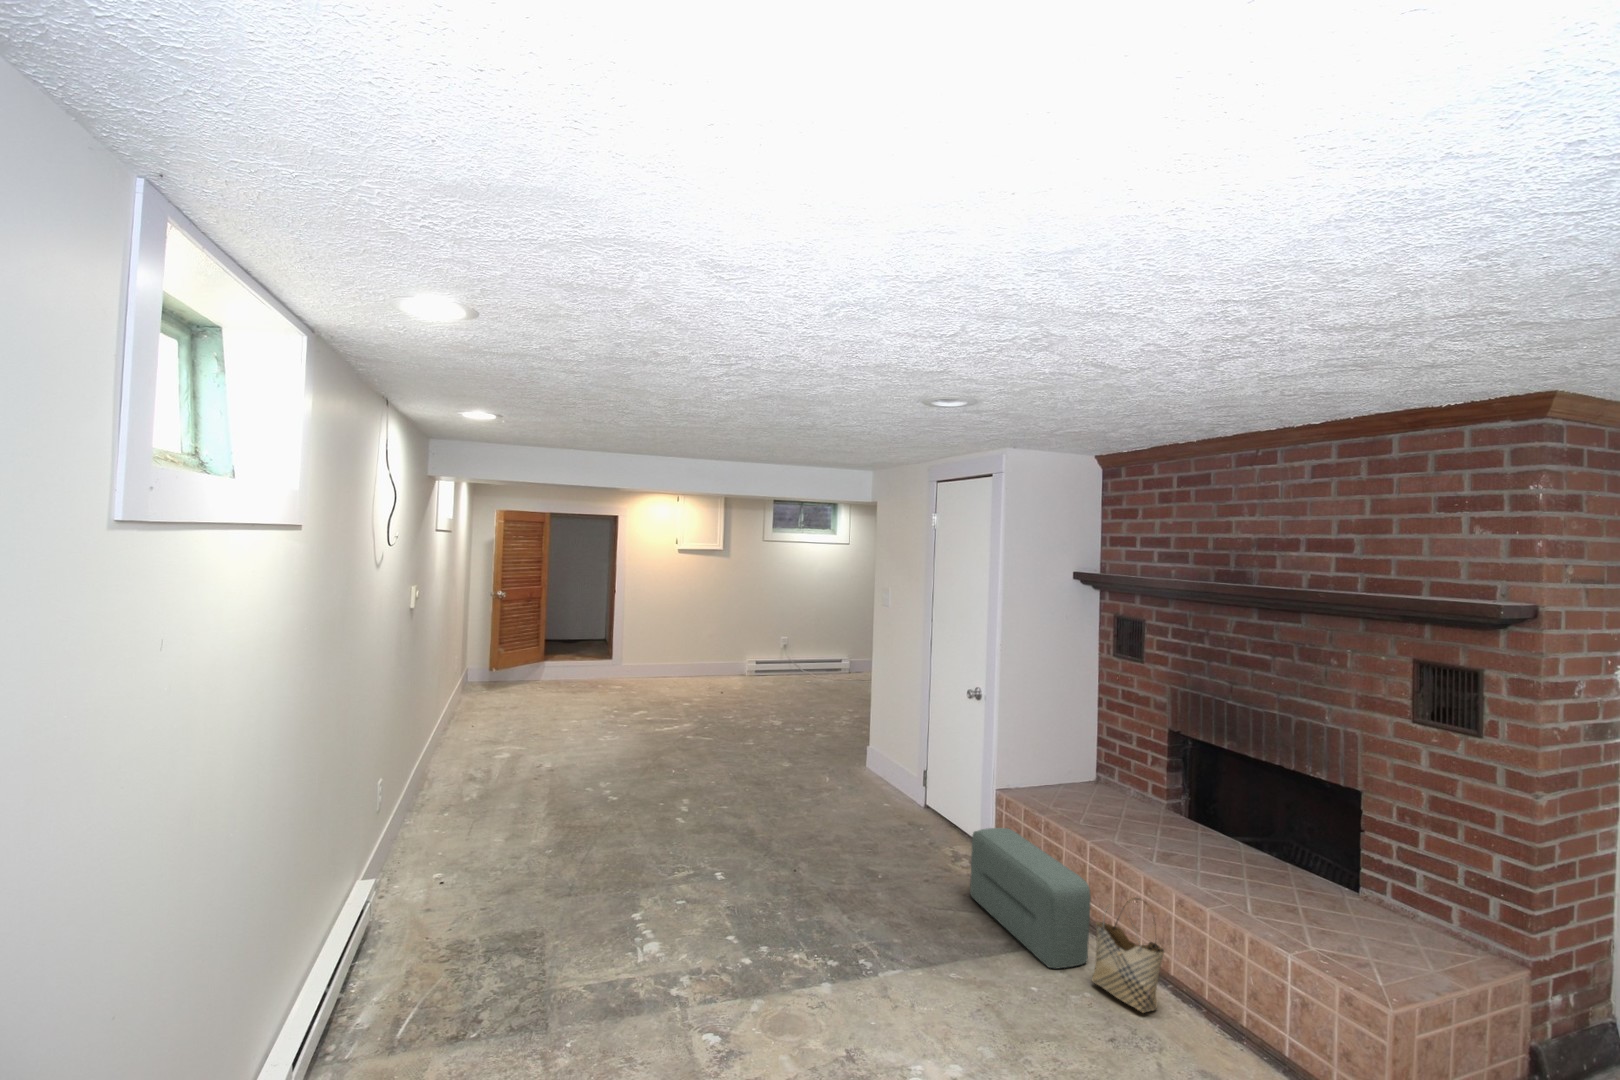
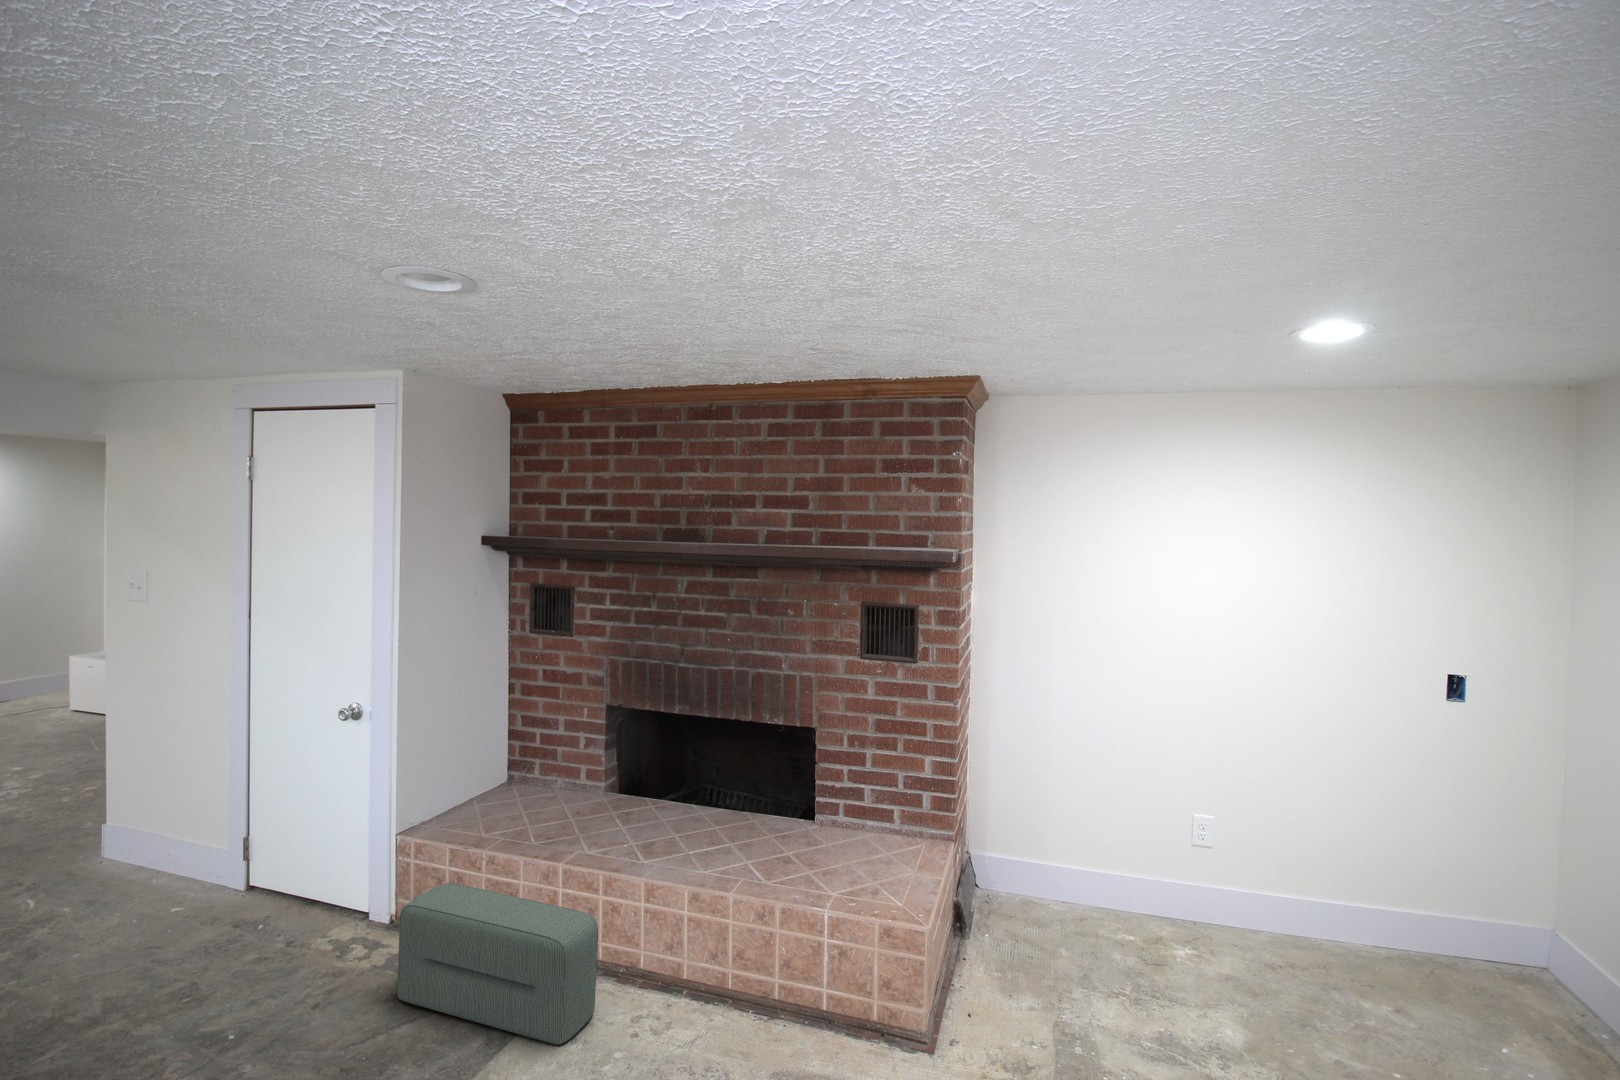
woven basket: present [1092,898,1164,1012] -> none [616,910,700,1040]

